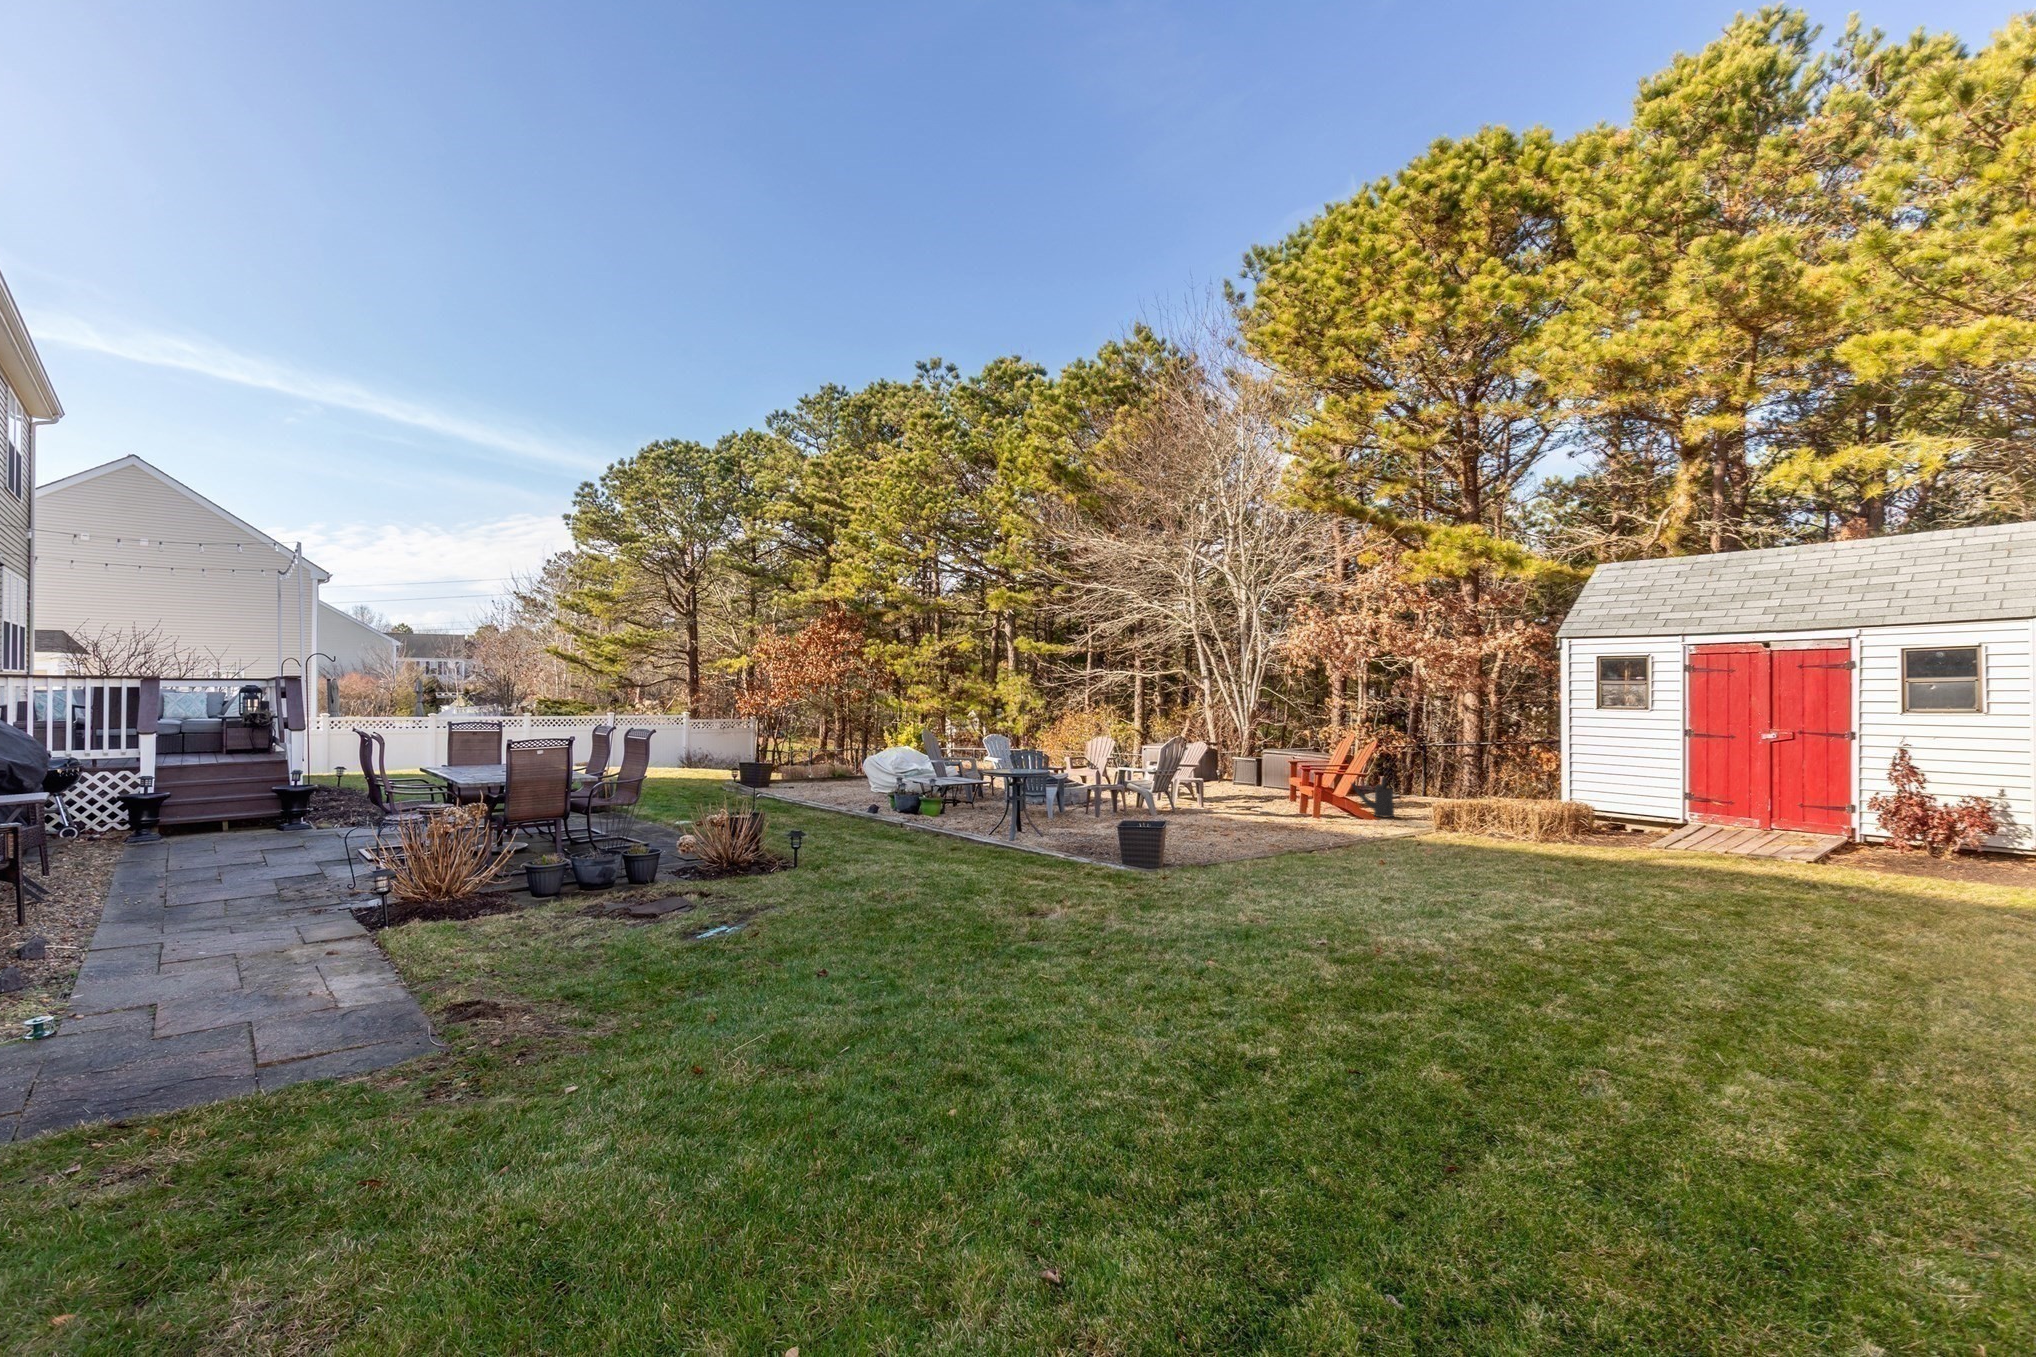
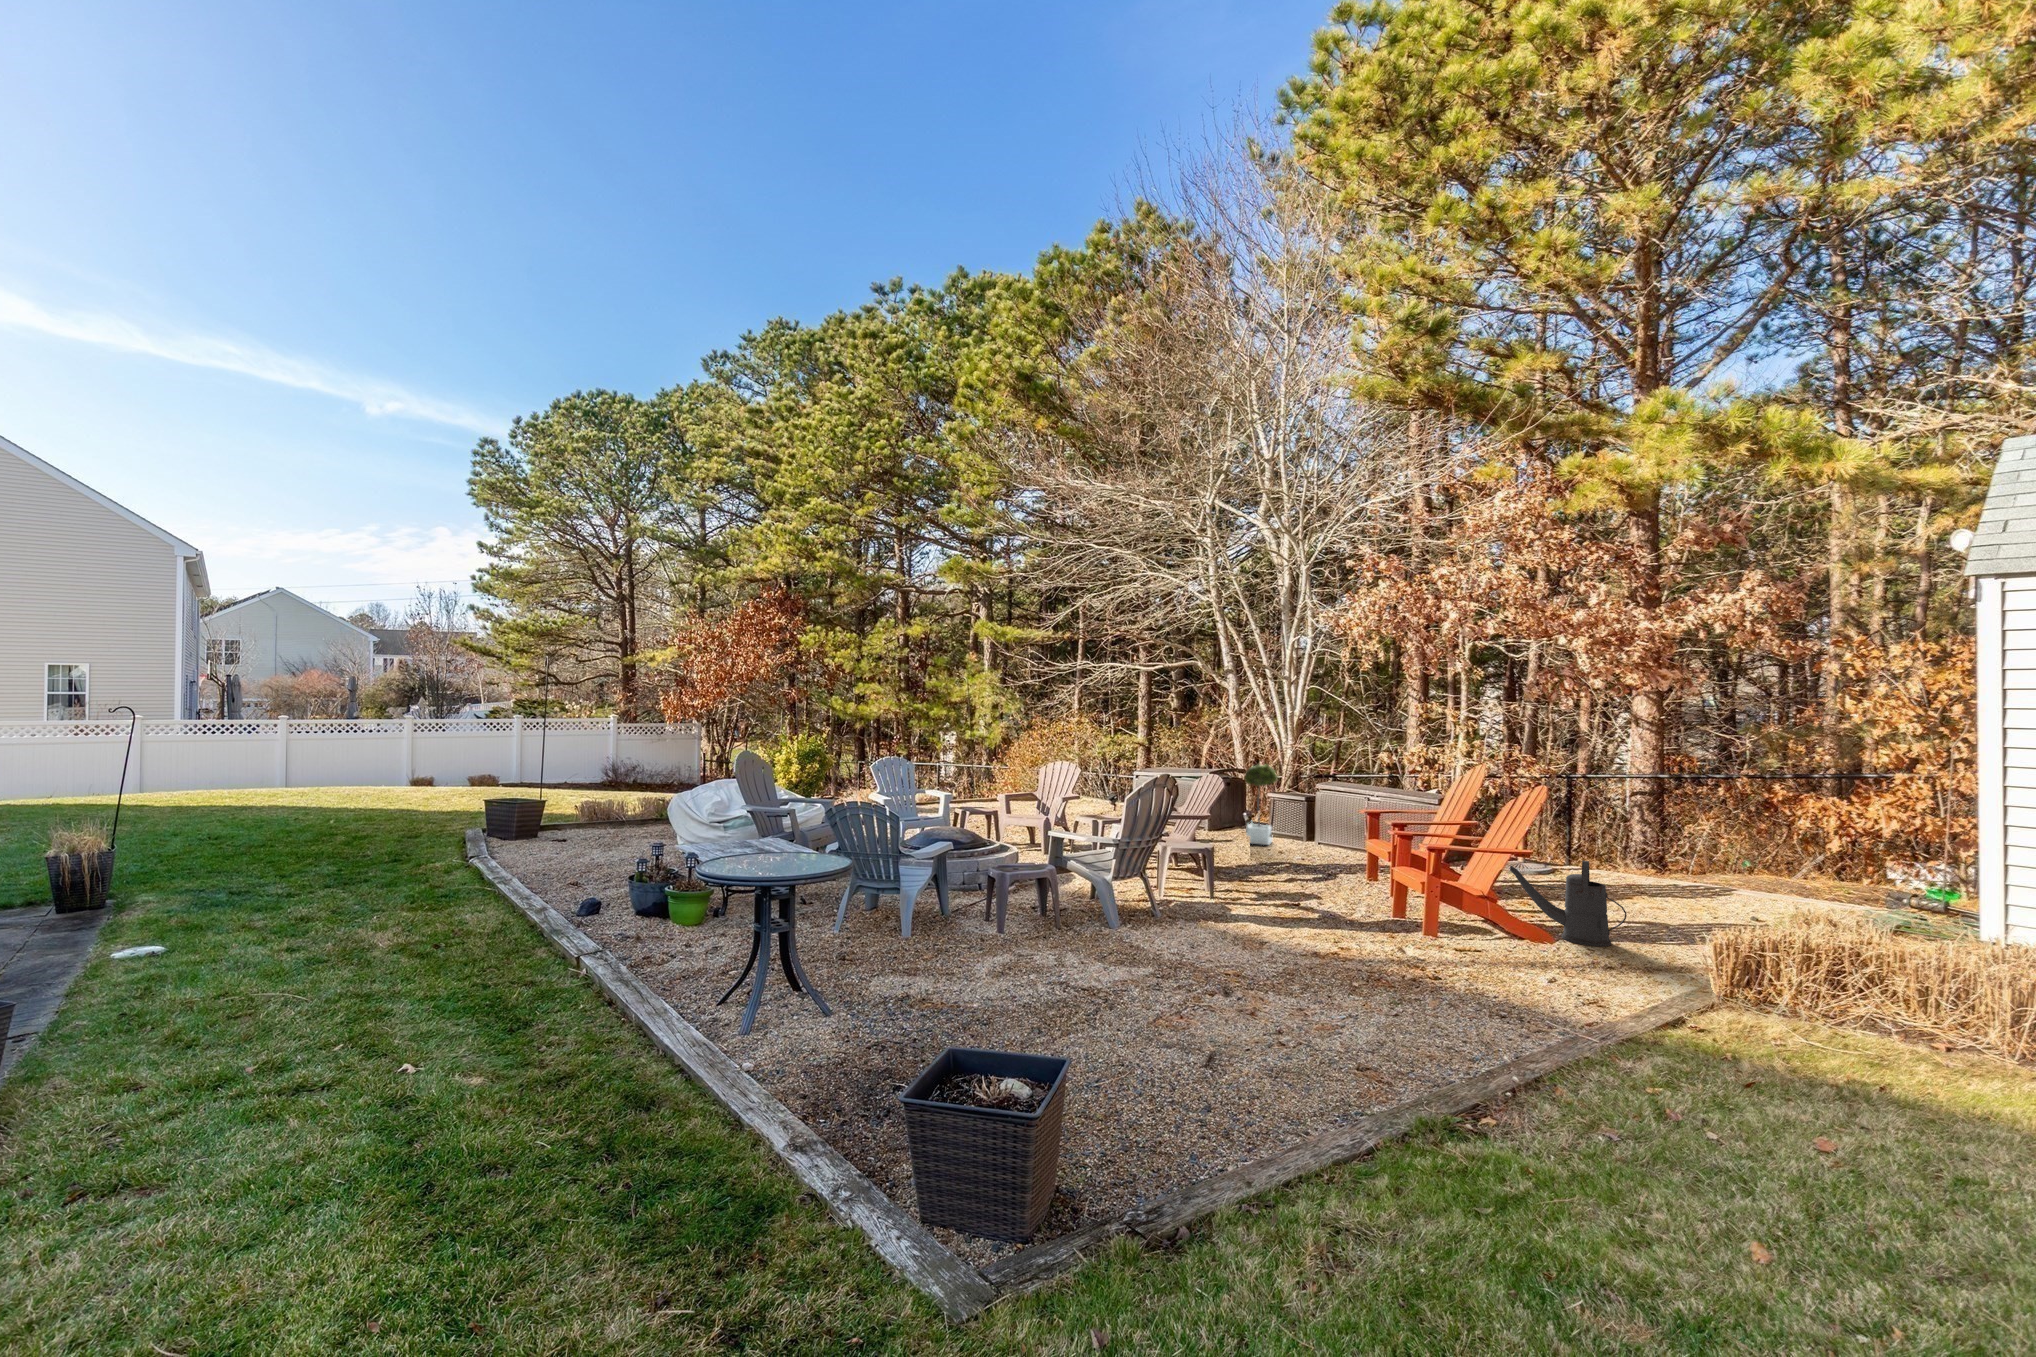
potted tree: none [1217,738,1238,790] -> present [1245,765,1278,845]

